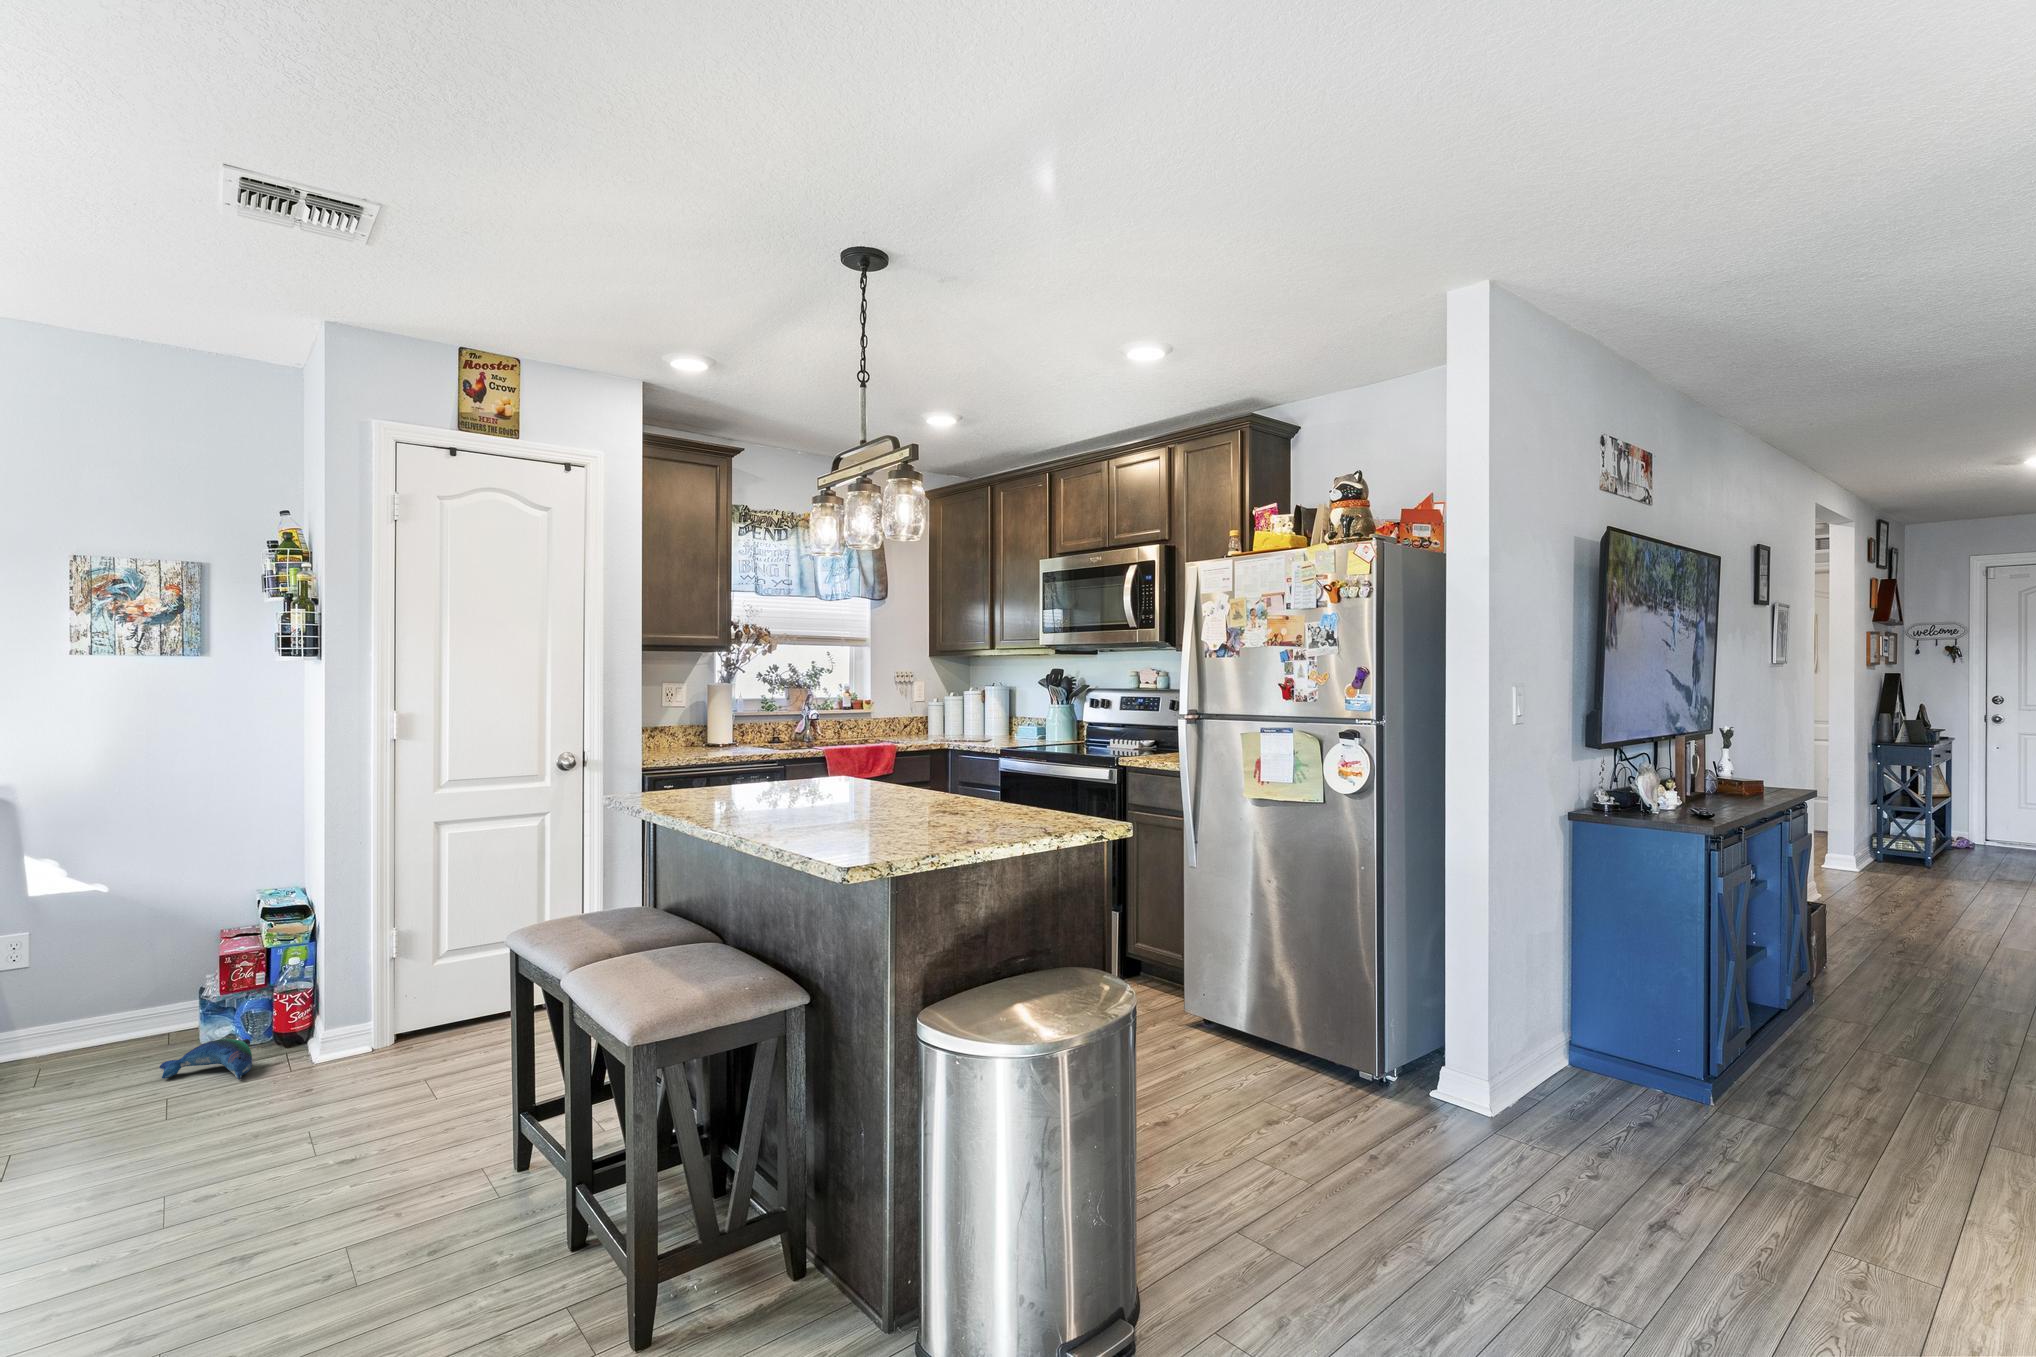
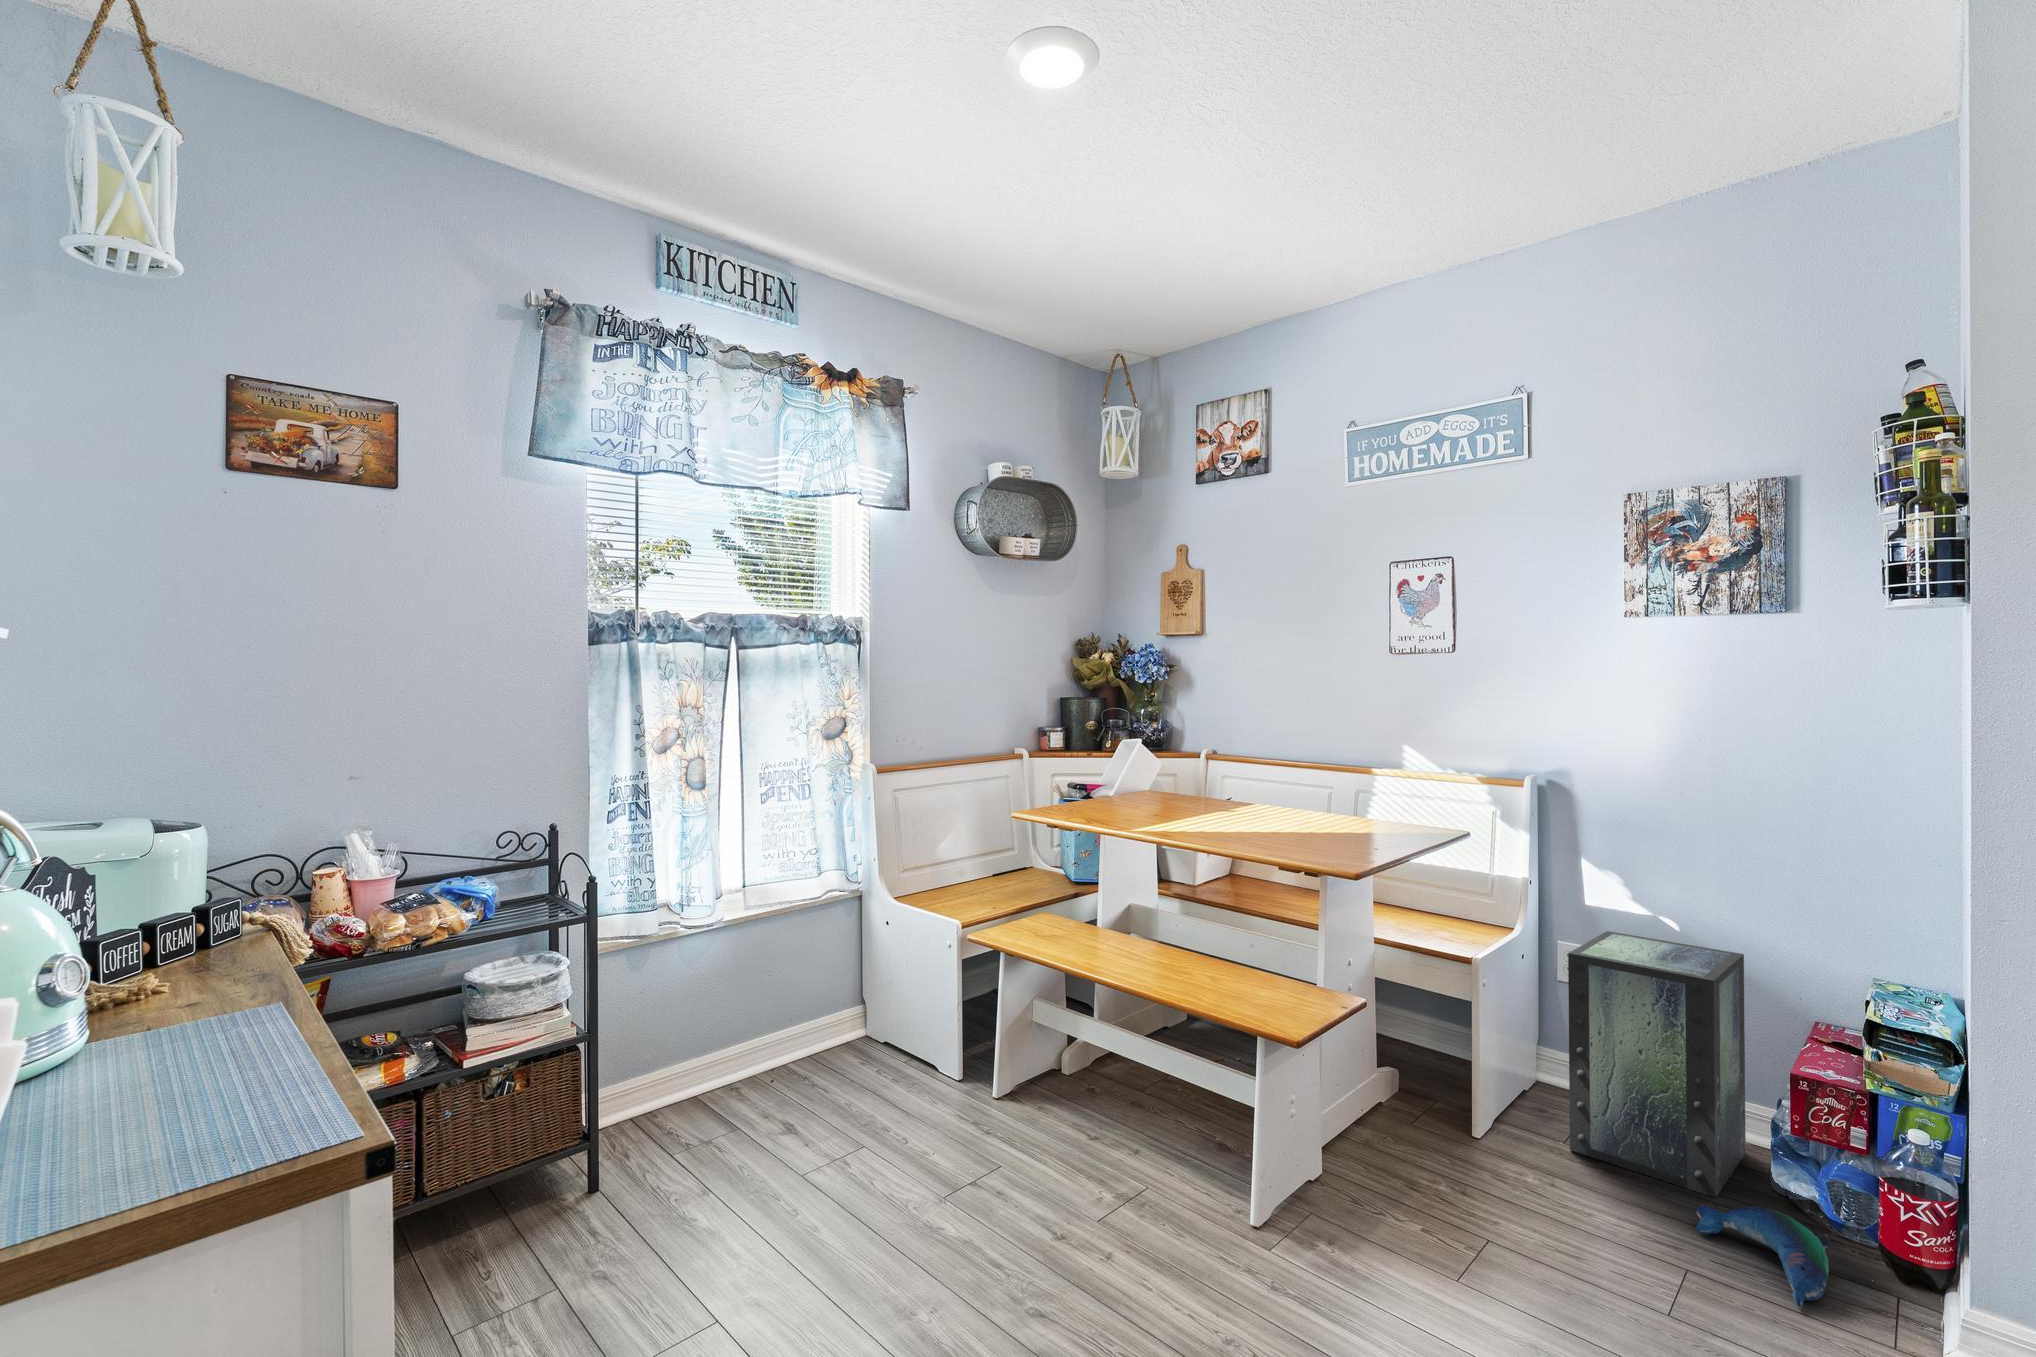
storage box: none [37,896,171,1084] -> present [1568,931,1746,1198]

